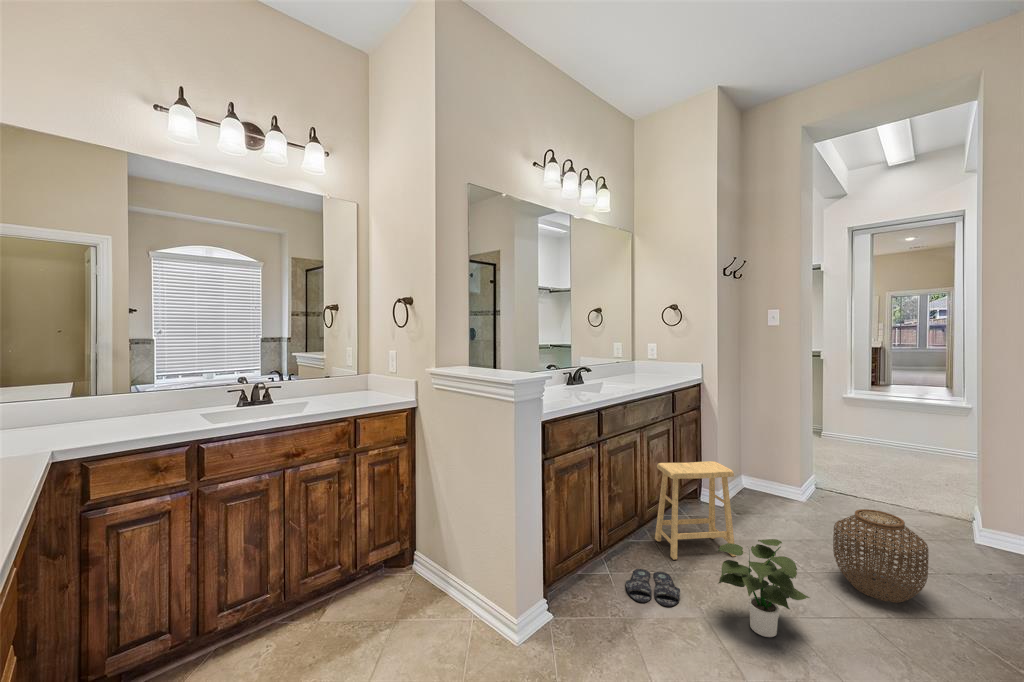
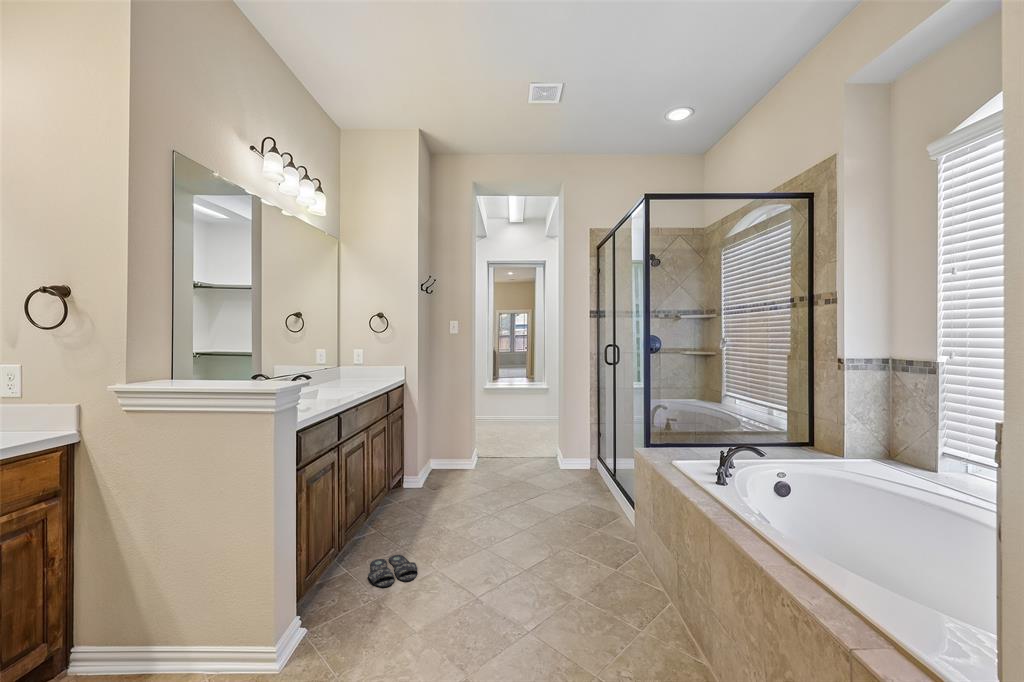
footstool: present [655,461,736,560] -> none [378,449,445,542]
woven basket: present [833,509,929,603] -> none [508,461,557,521]
potted plant: present [718,539,810,637] -> none [447,496,508,572]

